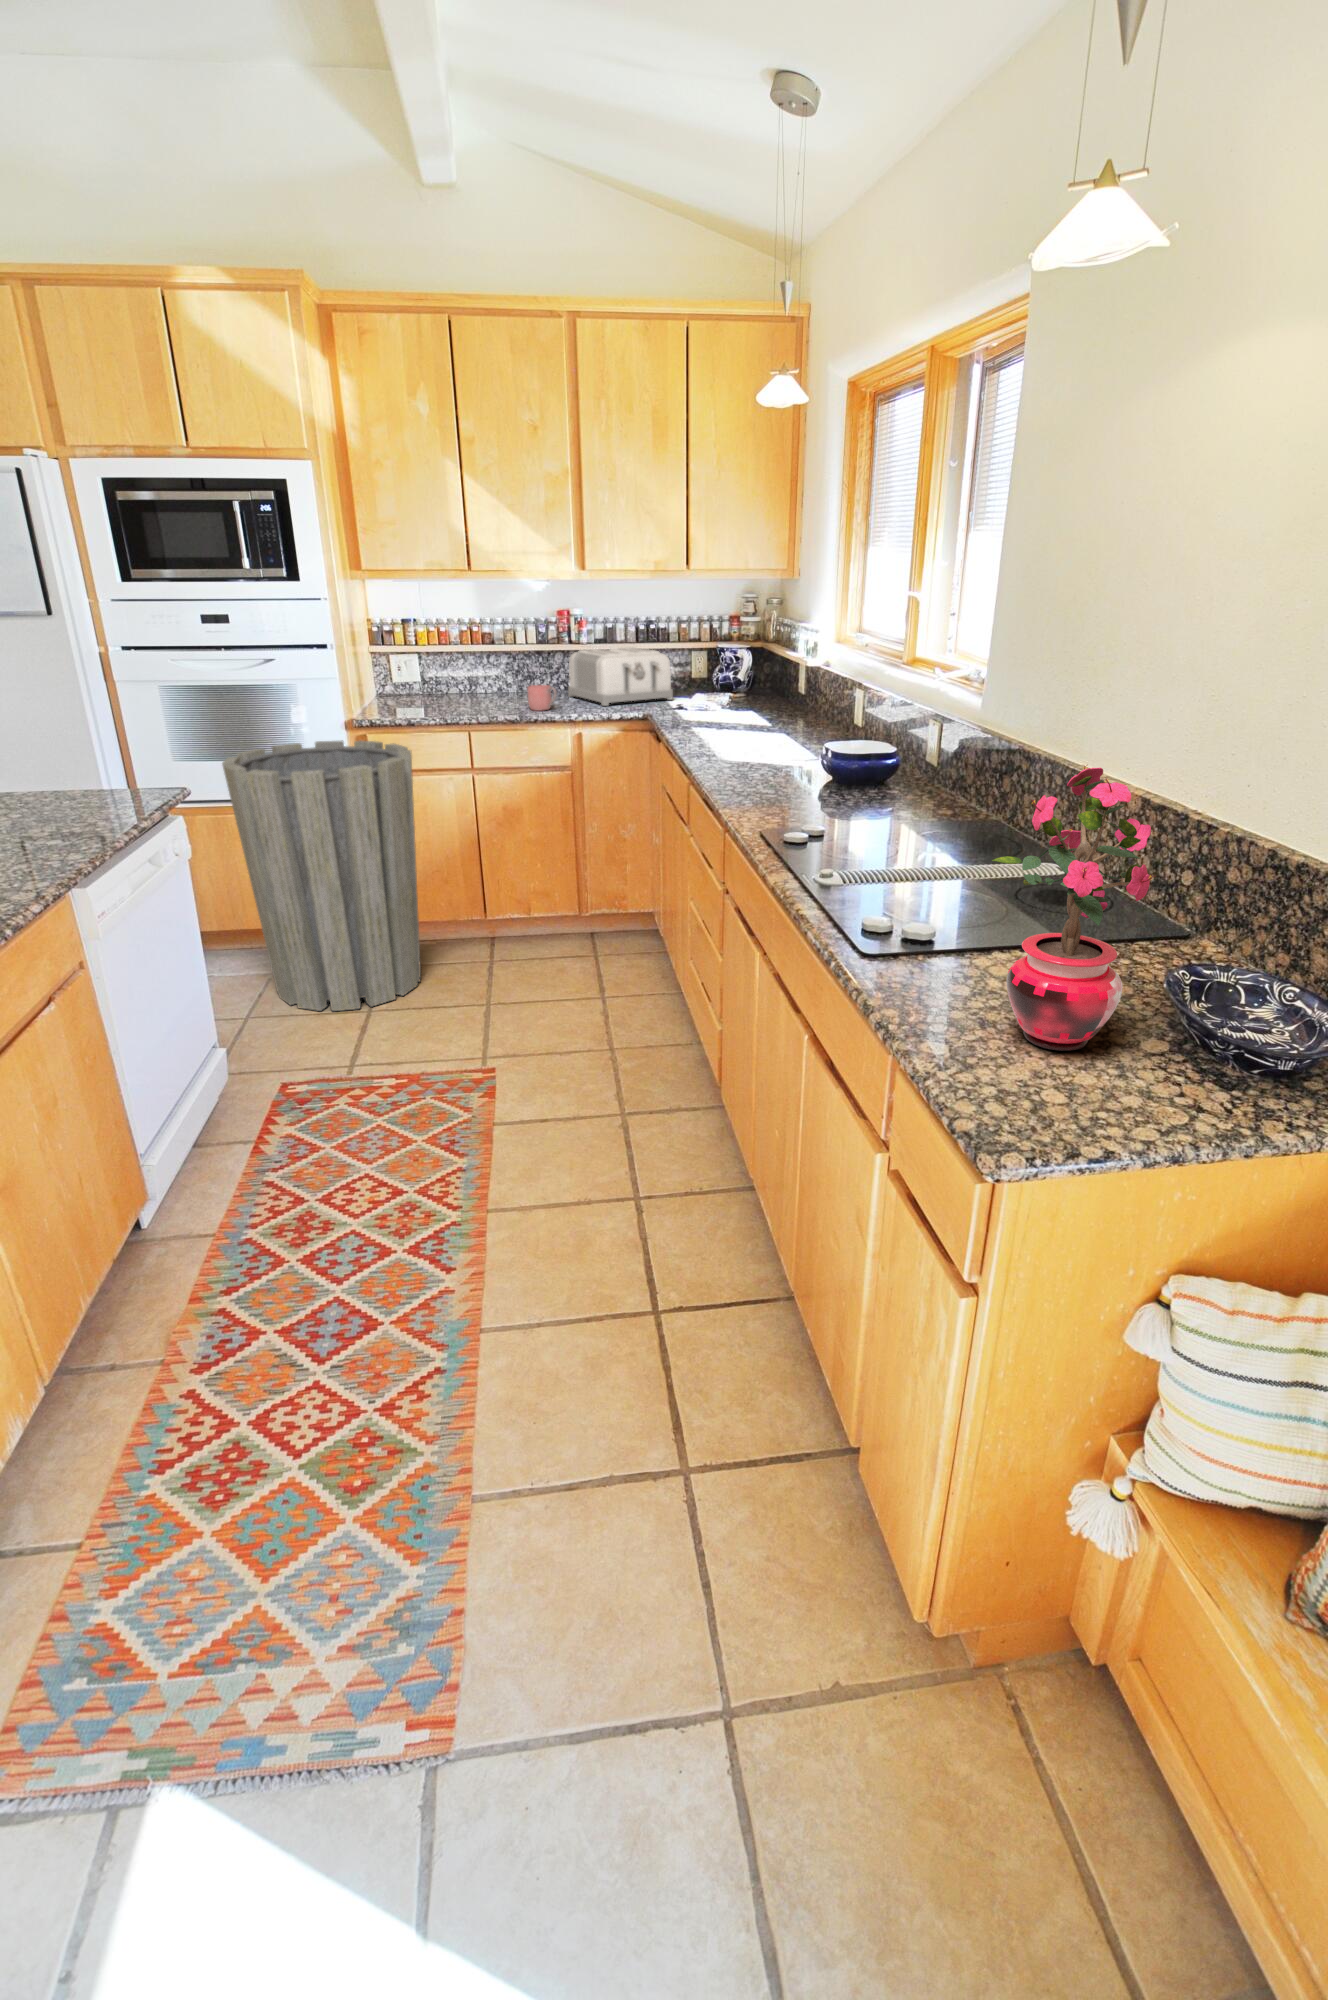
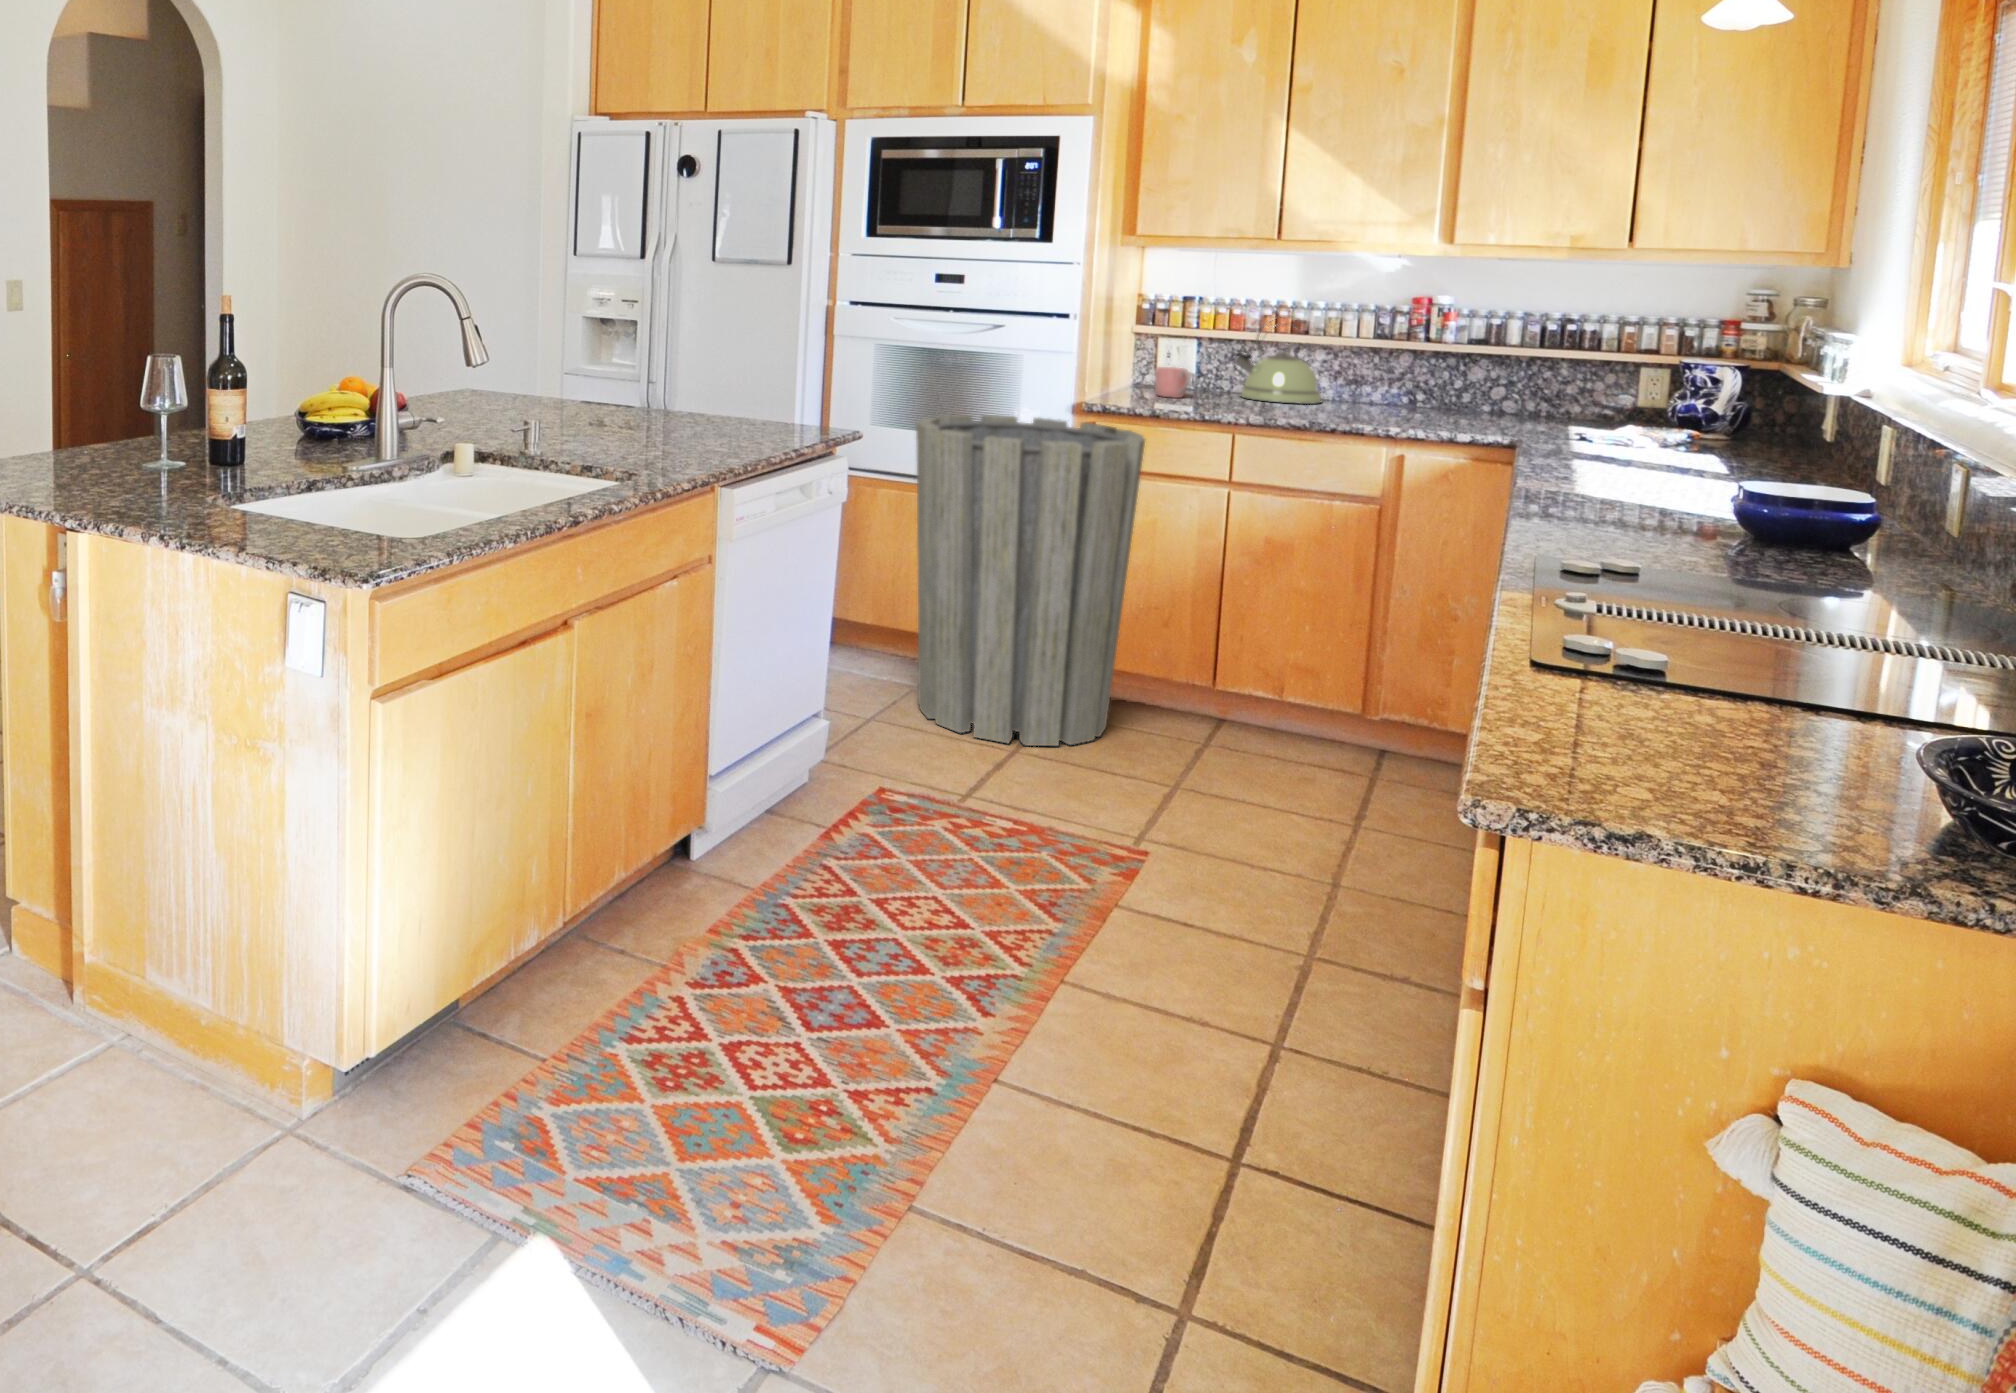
kettle: none [445,632,511,702] -> present [1234,321,1321,404]
toaster: present [568,647,673,706] -> none [1411,351,1583,432]
mug: present [527,685,557,711] -> present [1155,367,1191,398]
potted plant: present [992,766,1153,1051] -> none [1611,412,1869,773]

